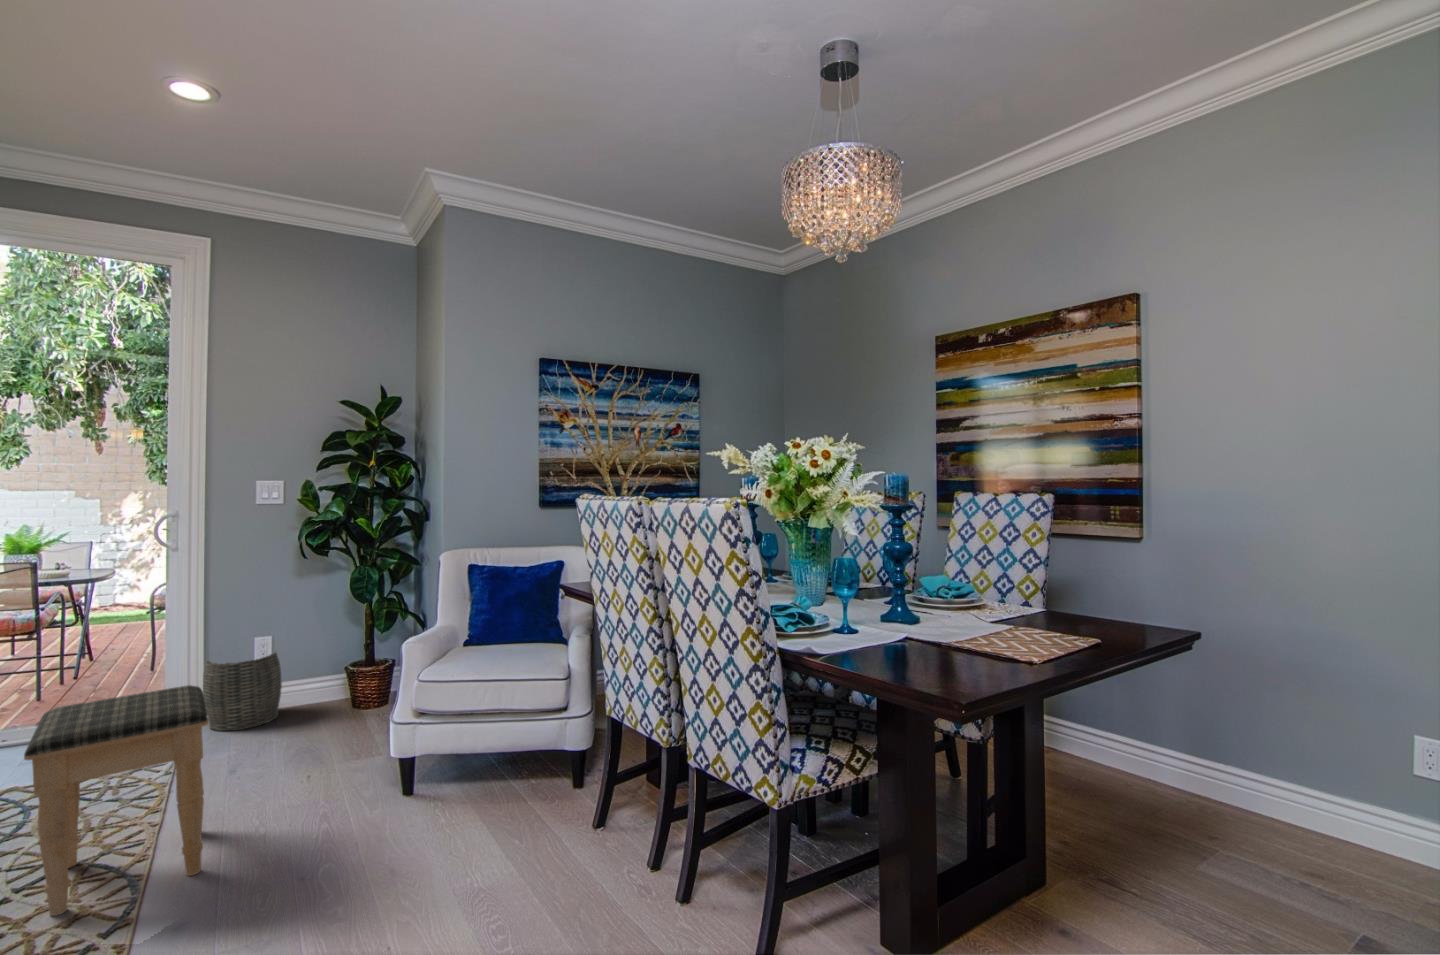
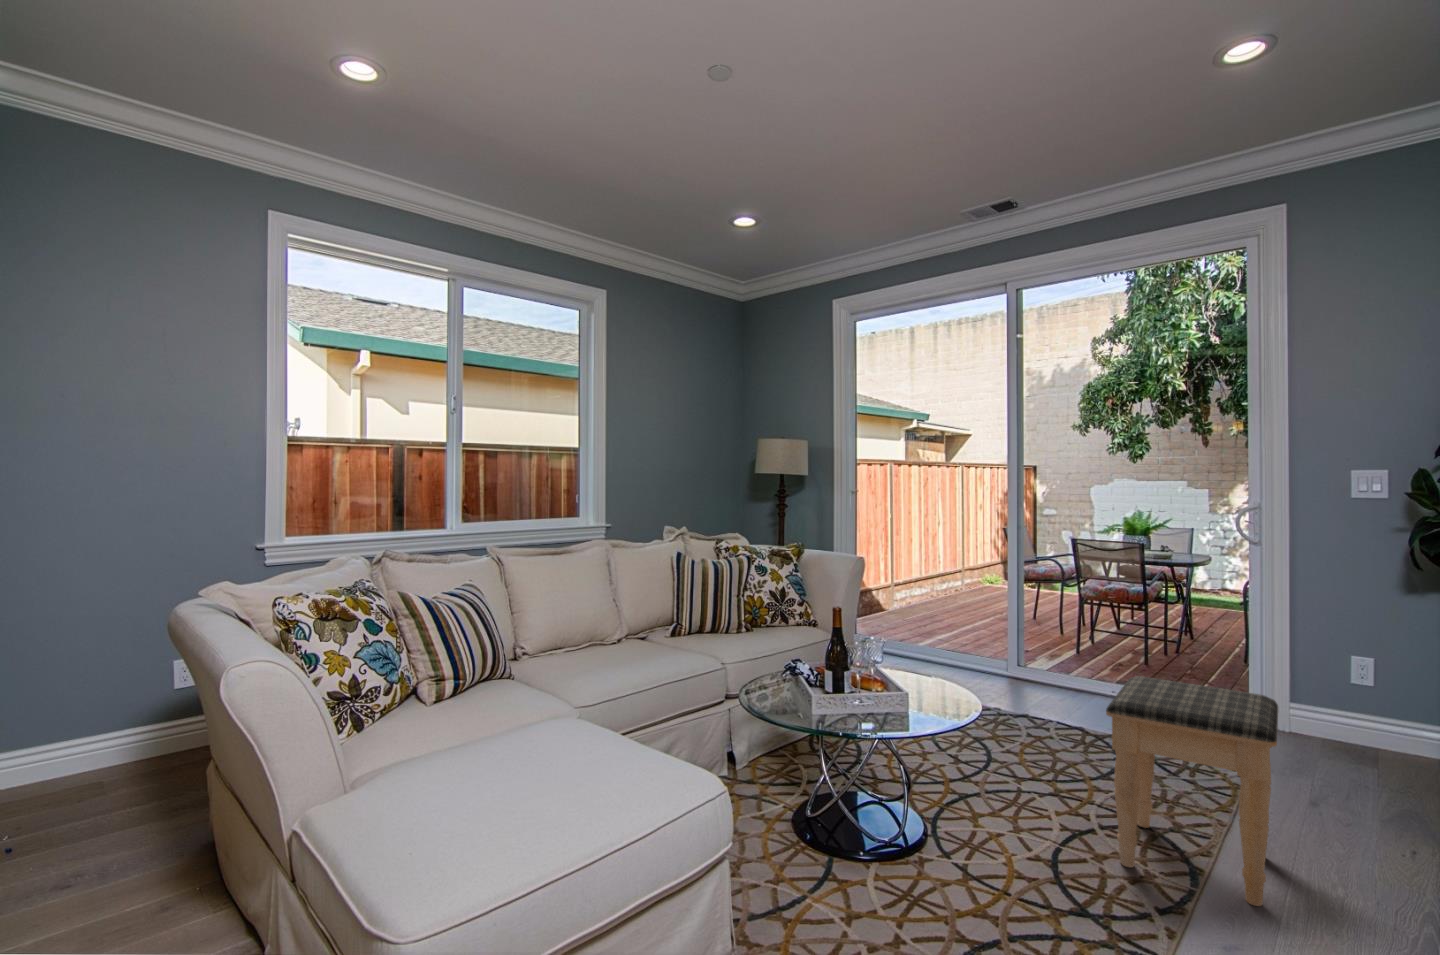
woven basket: present [203,650,282,731] -> none [1293,670,1394,769]

